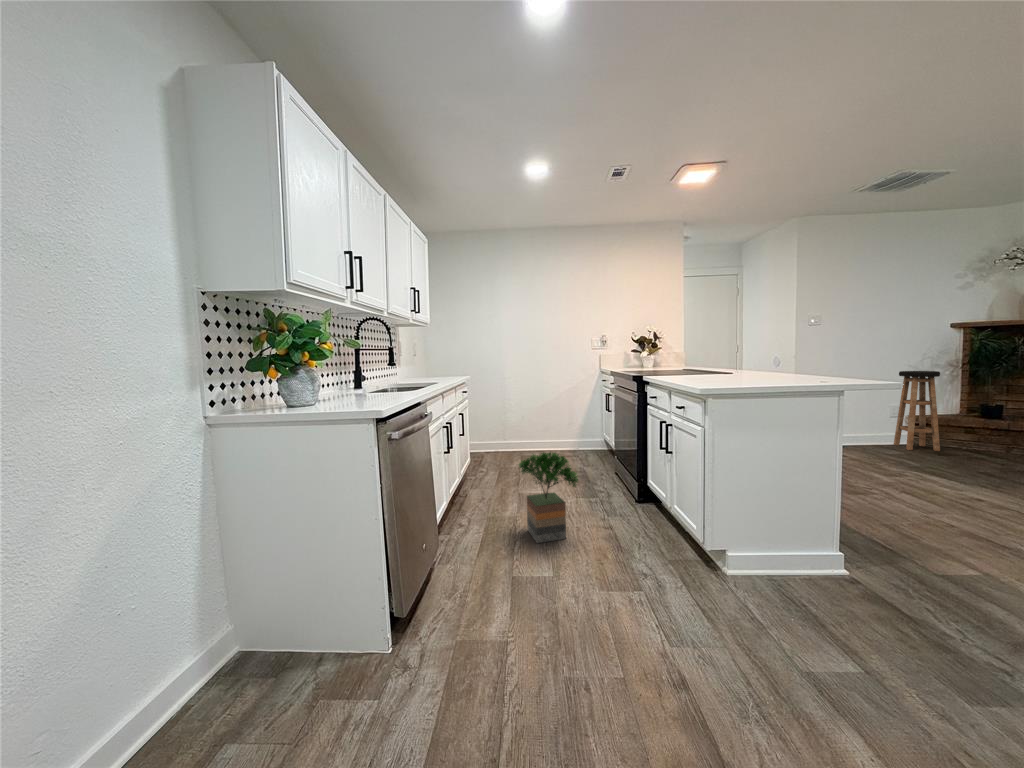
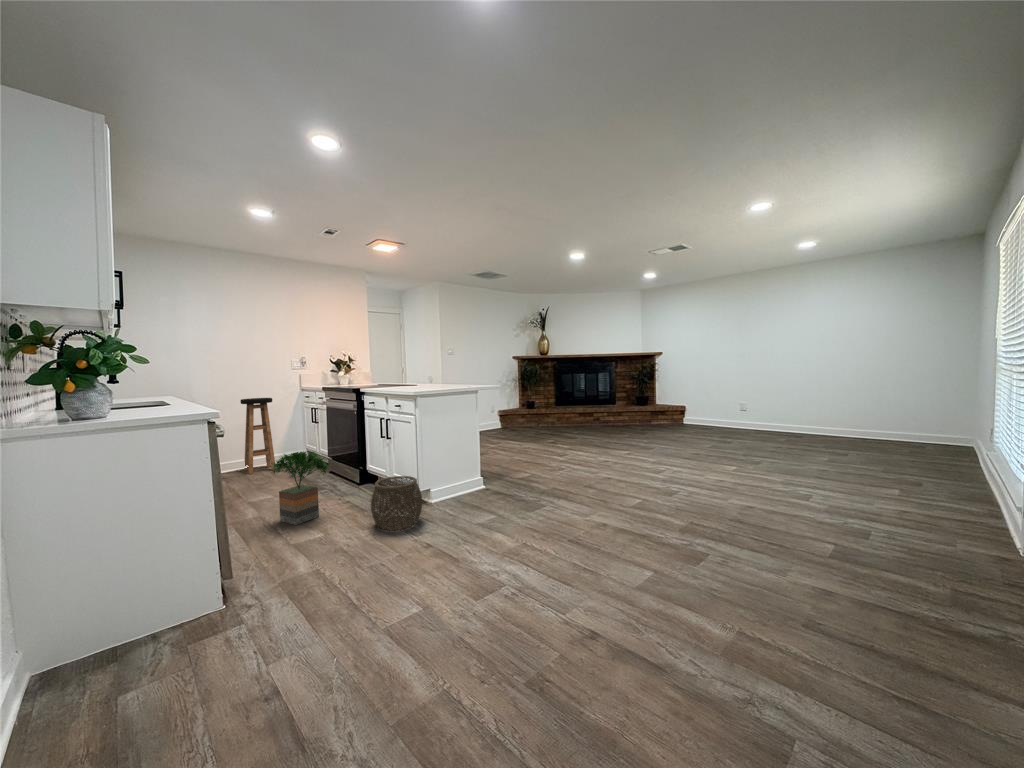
bar stool: present [894,371,940,451] -> present [240,398,275,474]
woven basket: none [611,519,696,617] -> present [371,476,422,531]

